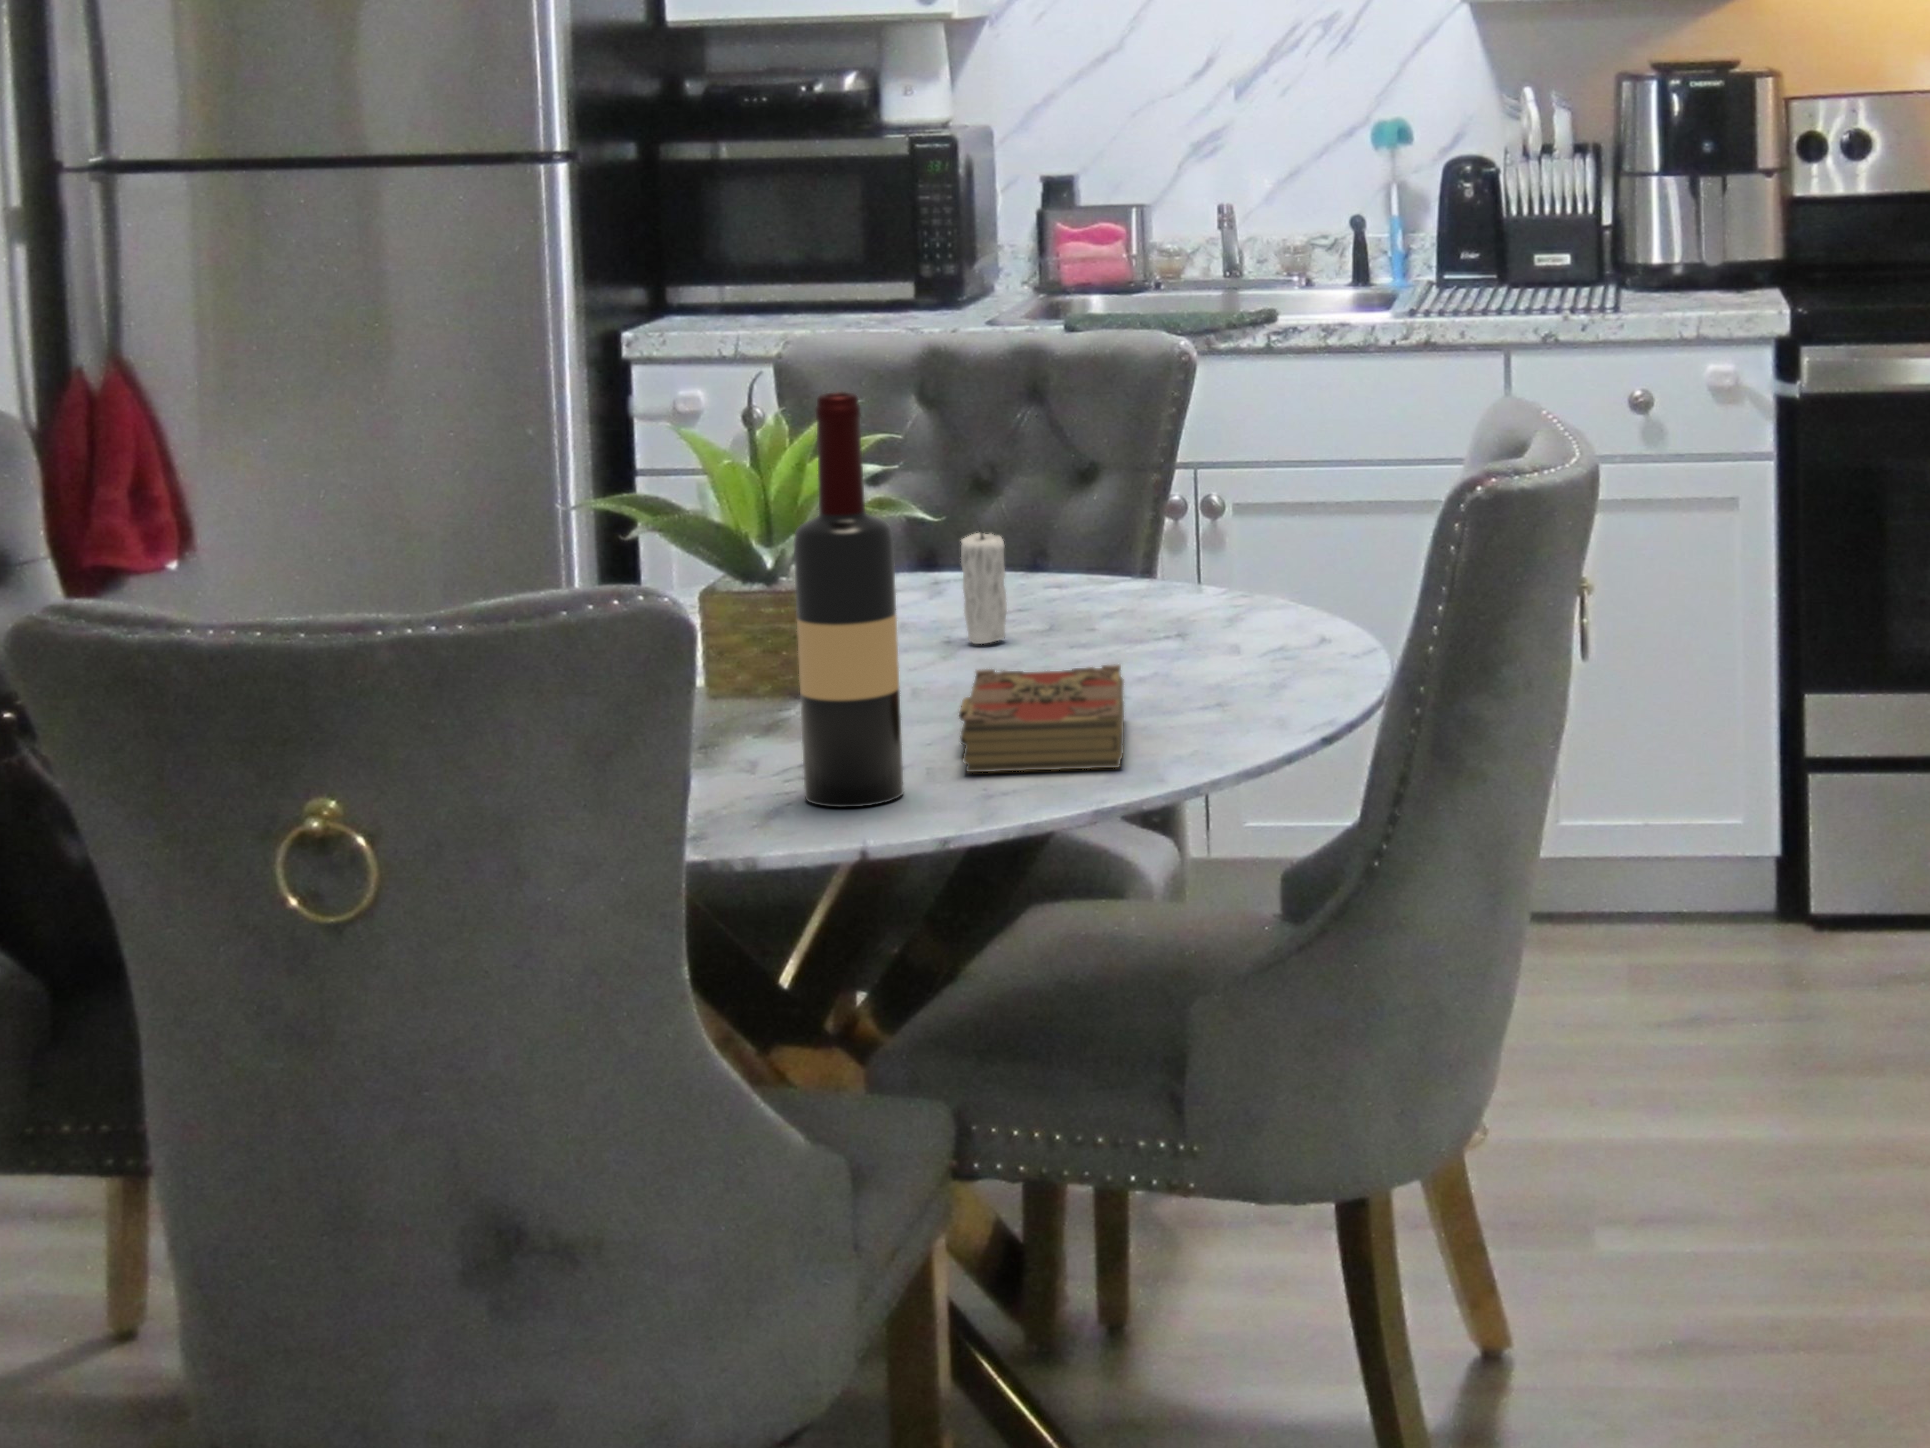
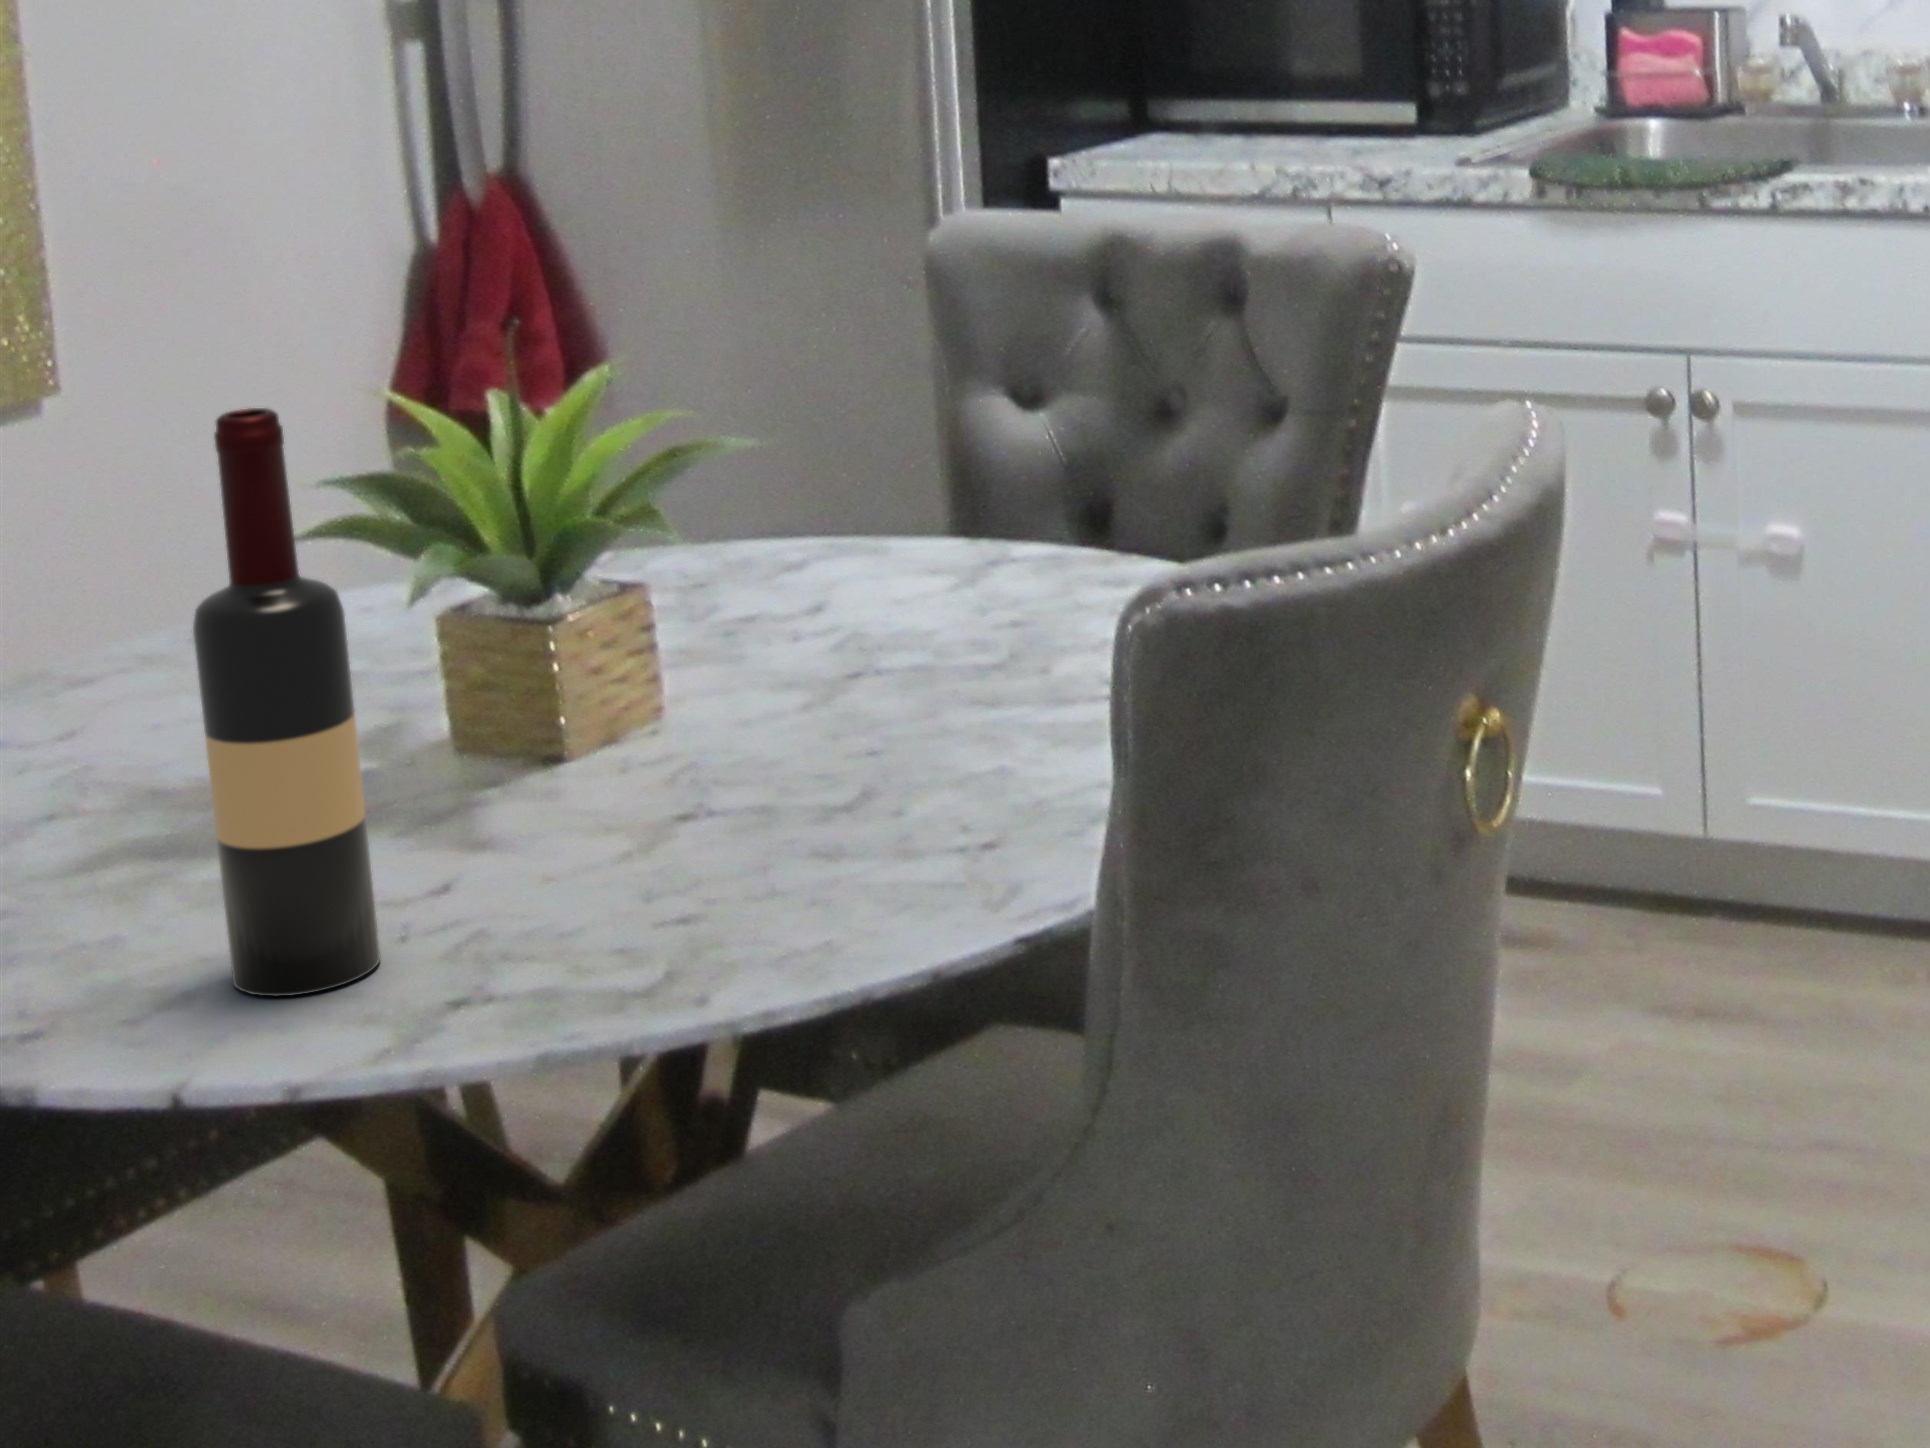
candle: present [961,531,1007,644] -> none [872,502,942,675]
book: present [959,664,1124,772] -> none [486,763,848,956]

